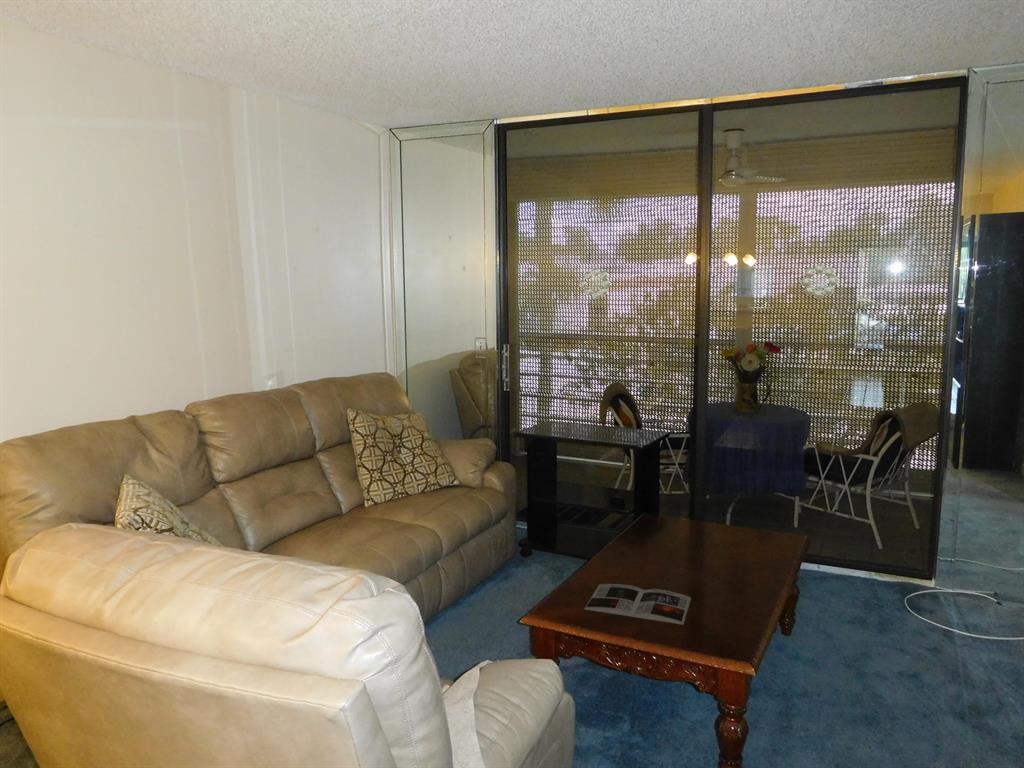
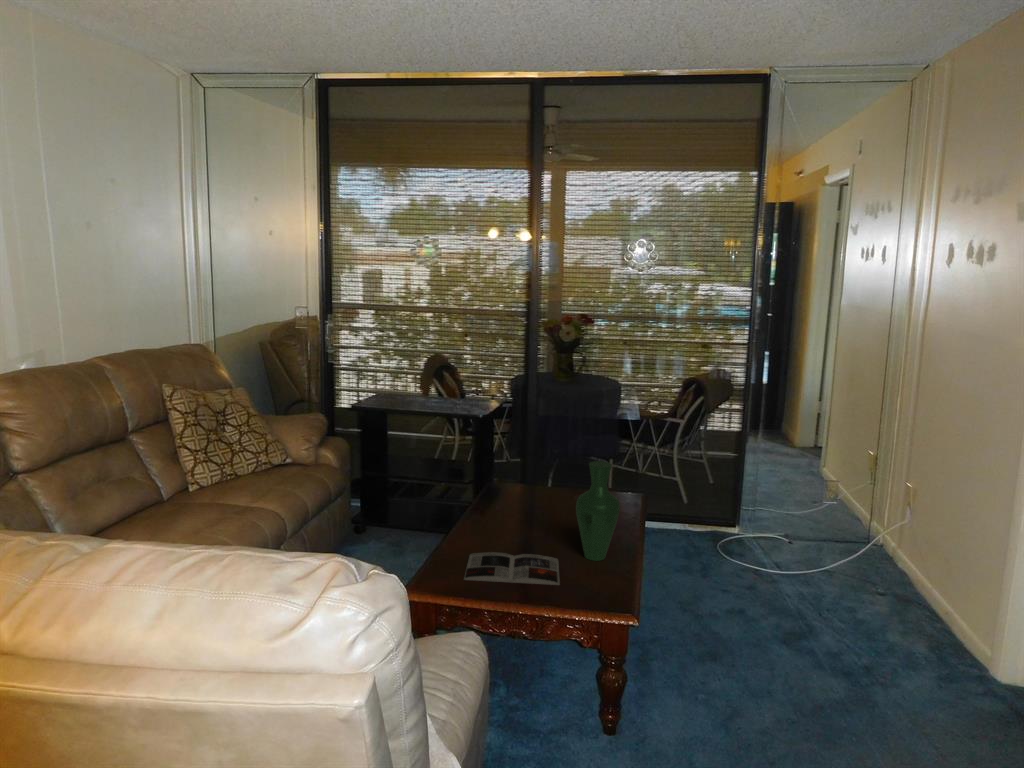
vase: none [711,495,760,603] -> present [576,461,620,561]

